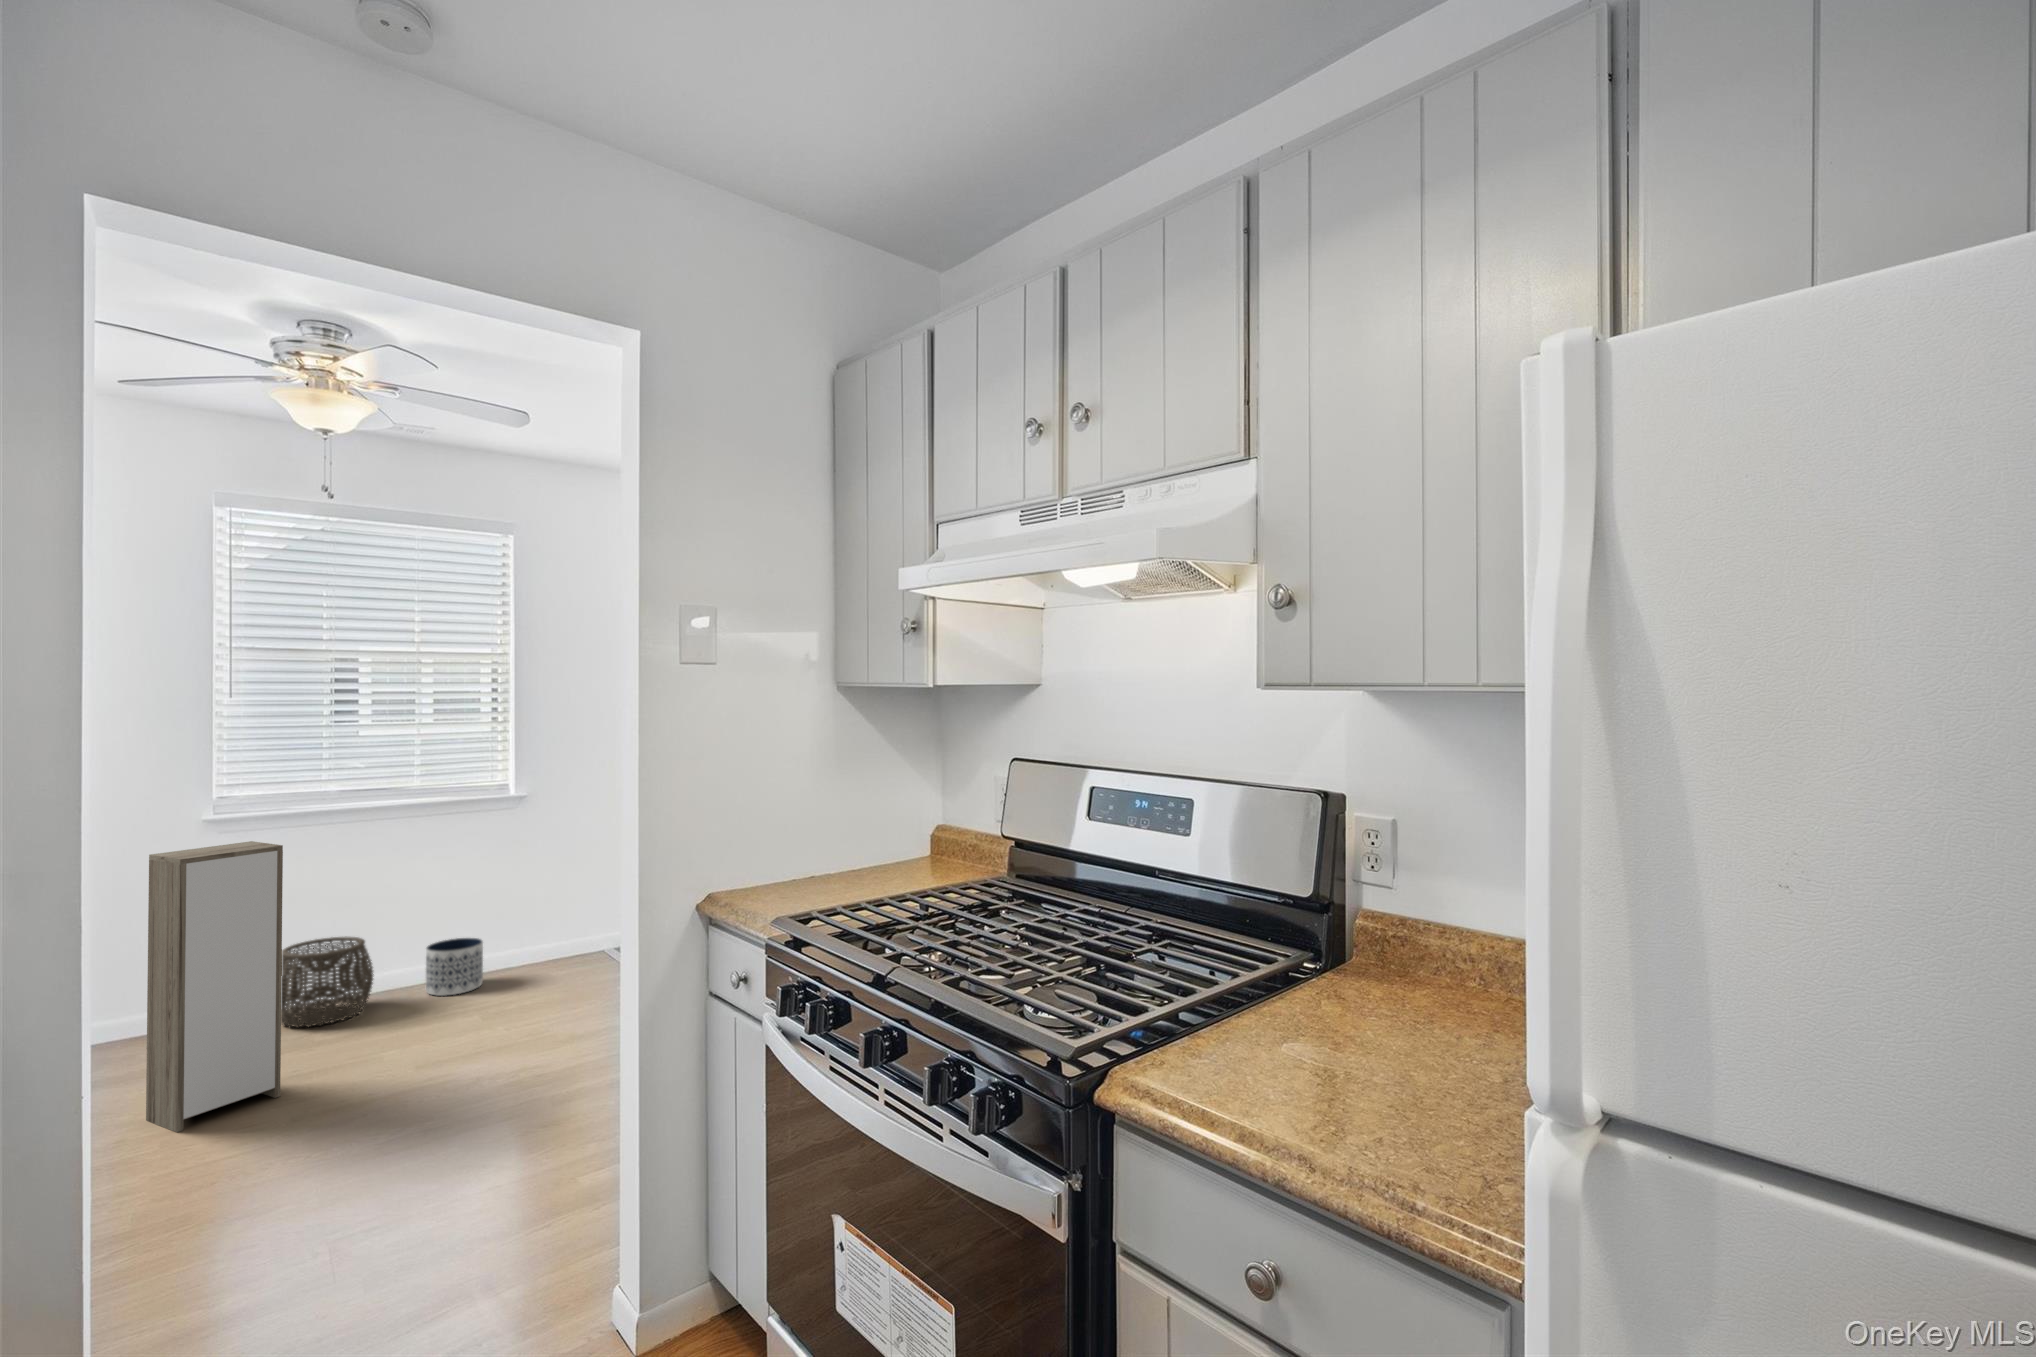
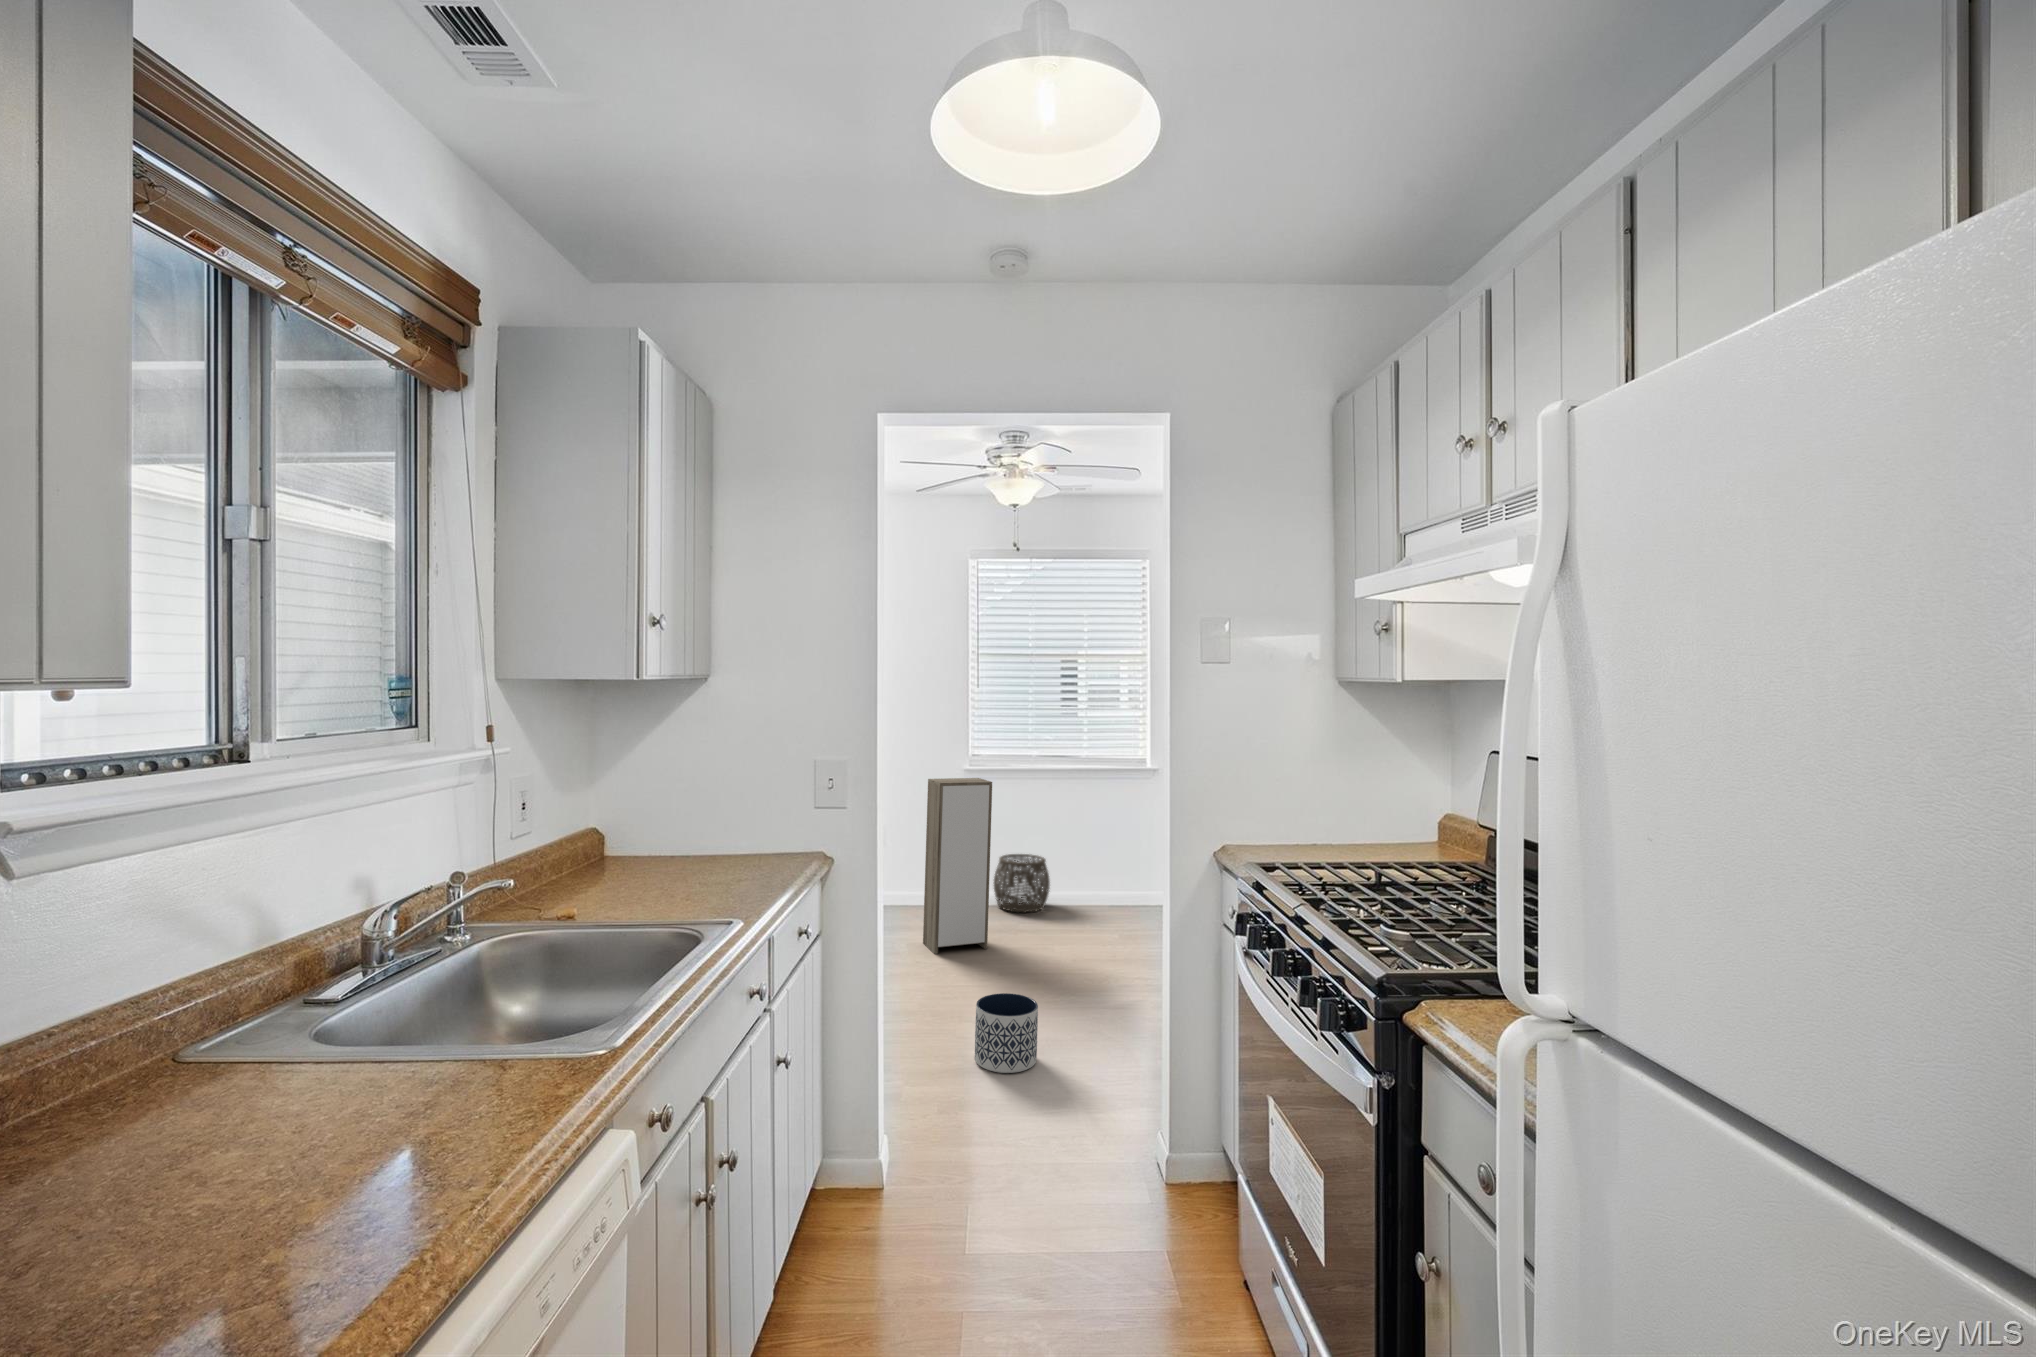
planter: present [426,938,483,996] -> present [975,993,1038,1073]

